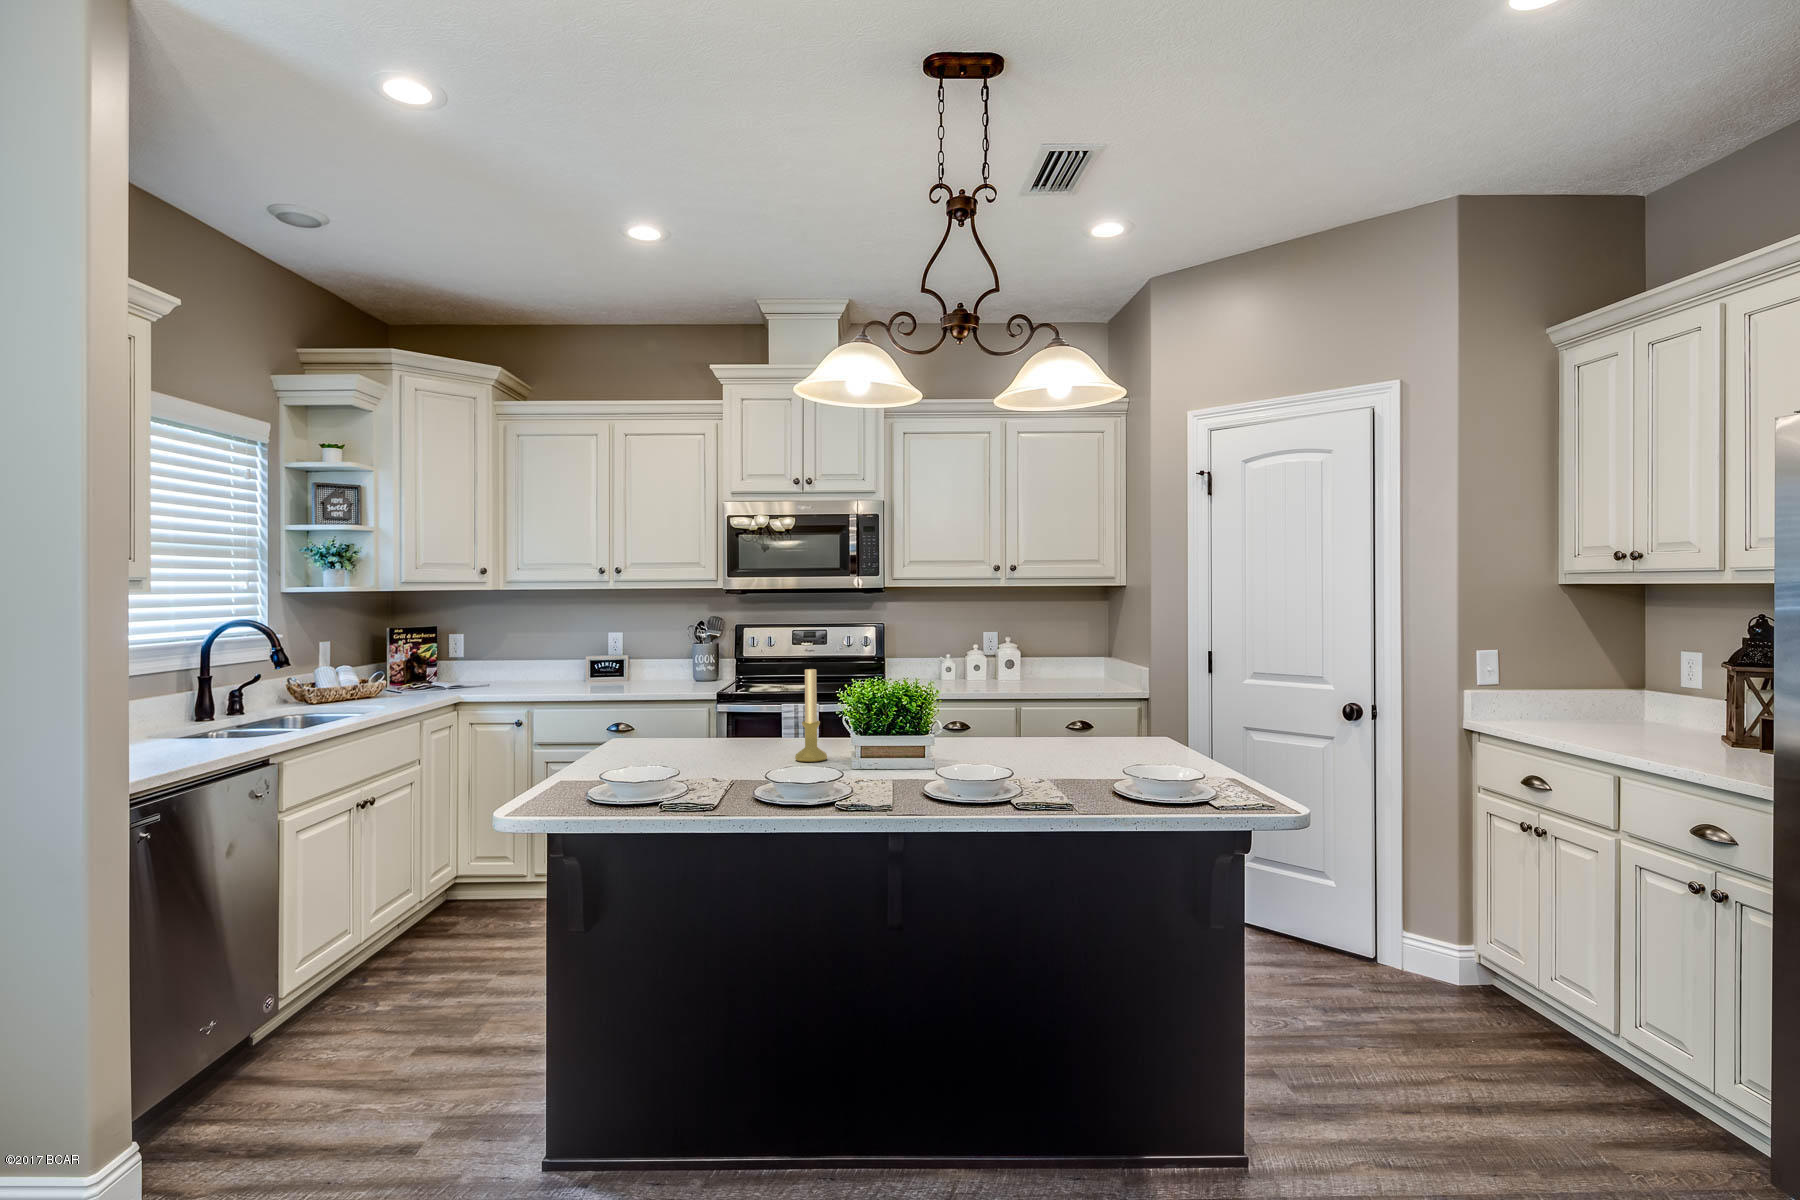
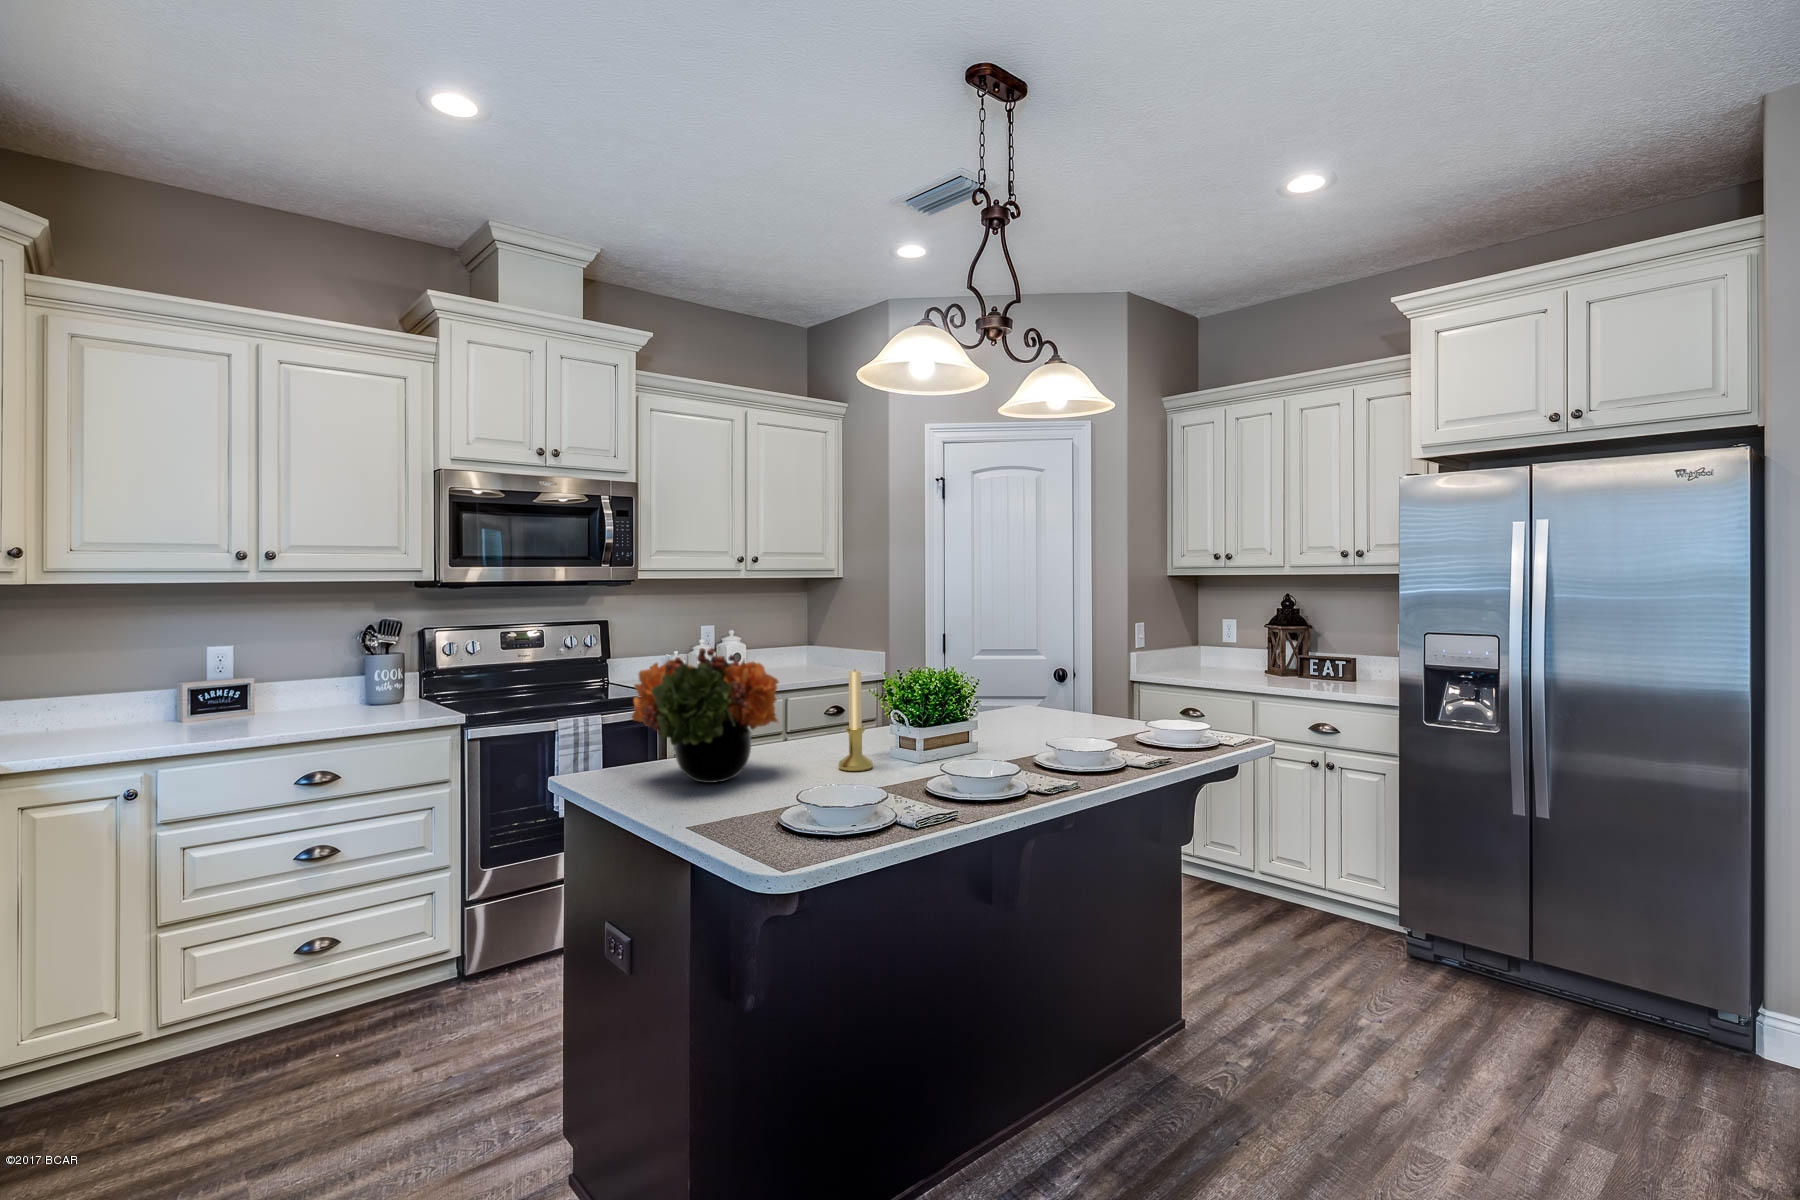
flower arrangement: none [635,641,765,753] -> present [632,648,779,783]

